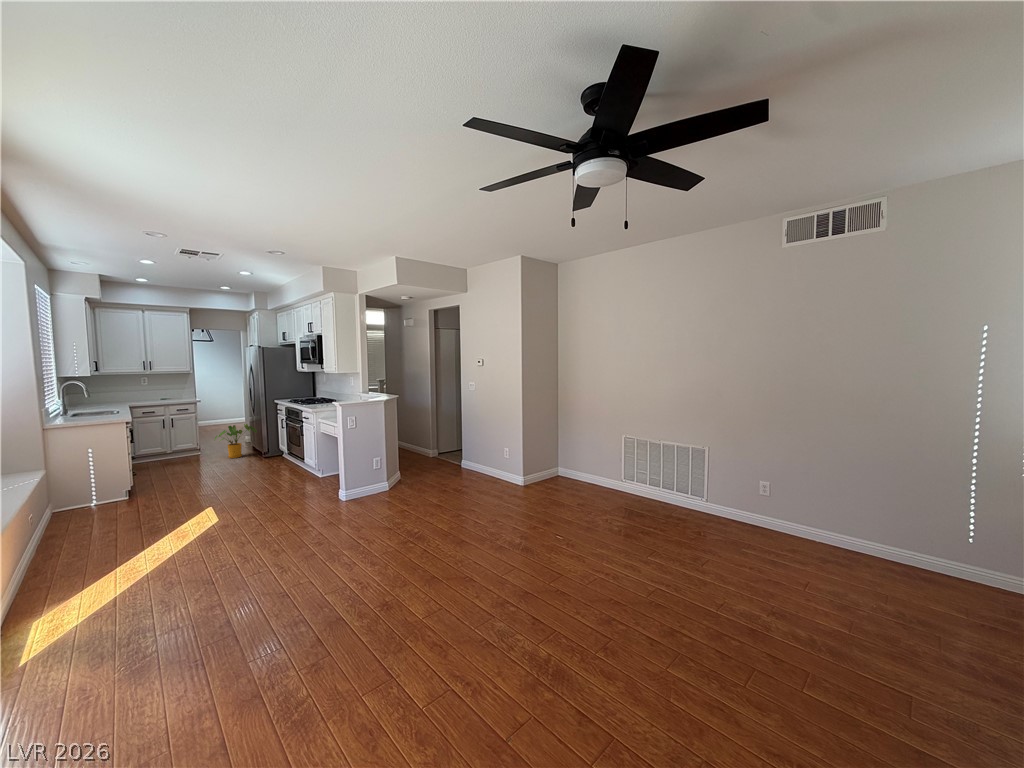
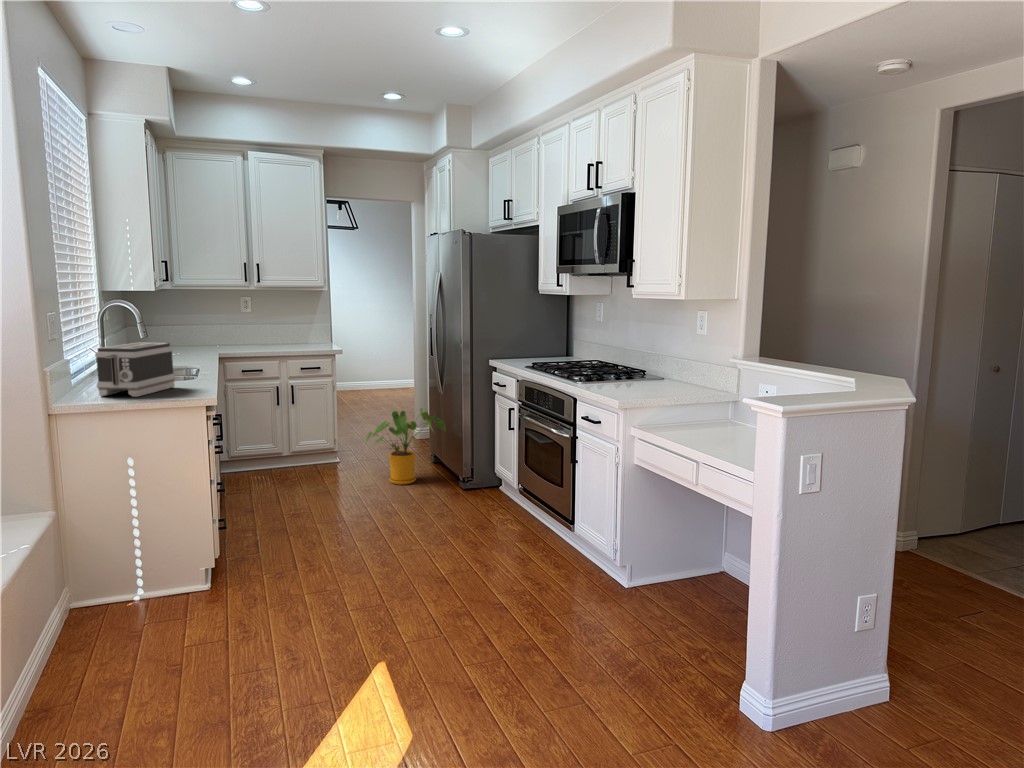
toaster: none [69,399,110,423] -> present [95,343,175,397]

